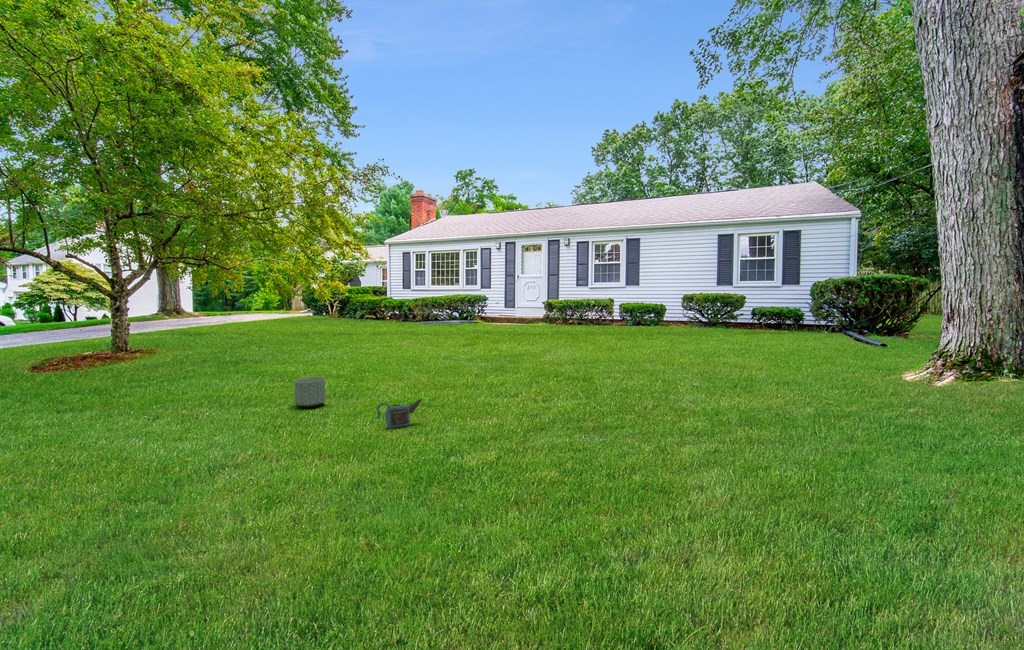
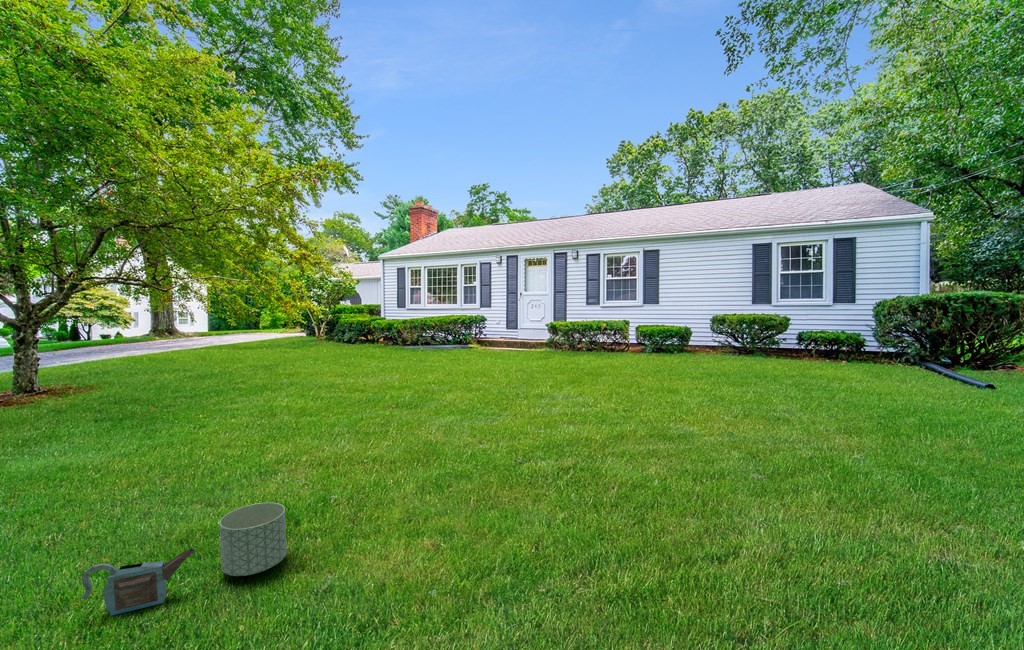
planter: present [294,377,326,407] -> present [219,502,287,576]

